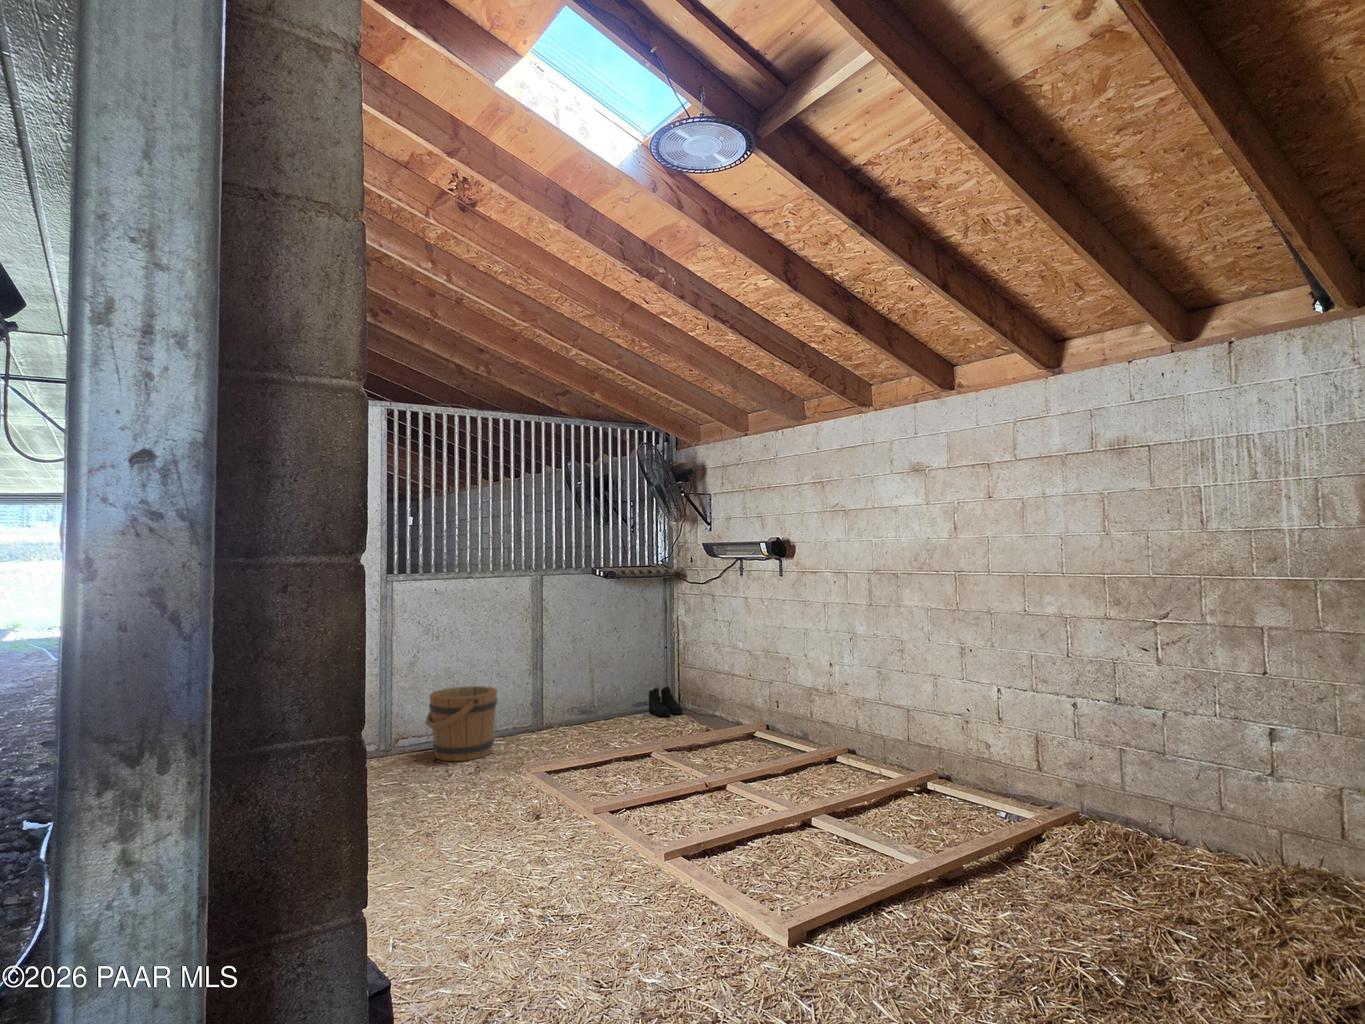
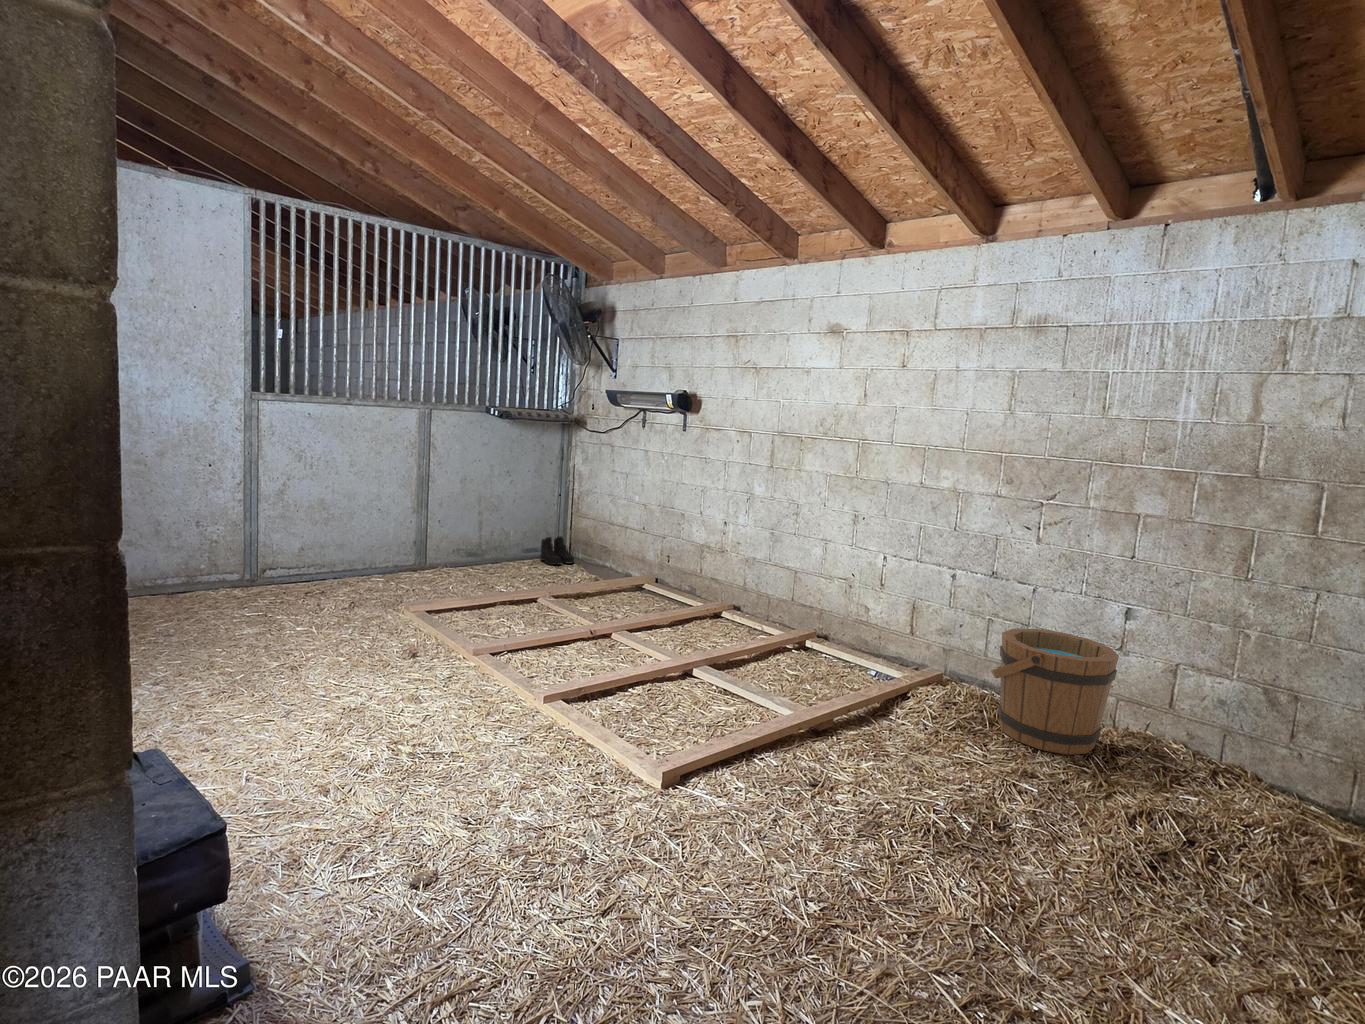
bucket: present [425,686,498,761] -> present [991,629,1119,755]

